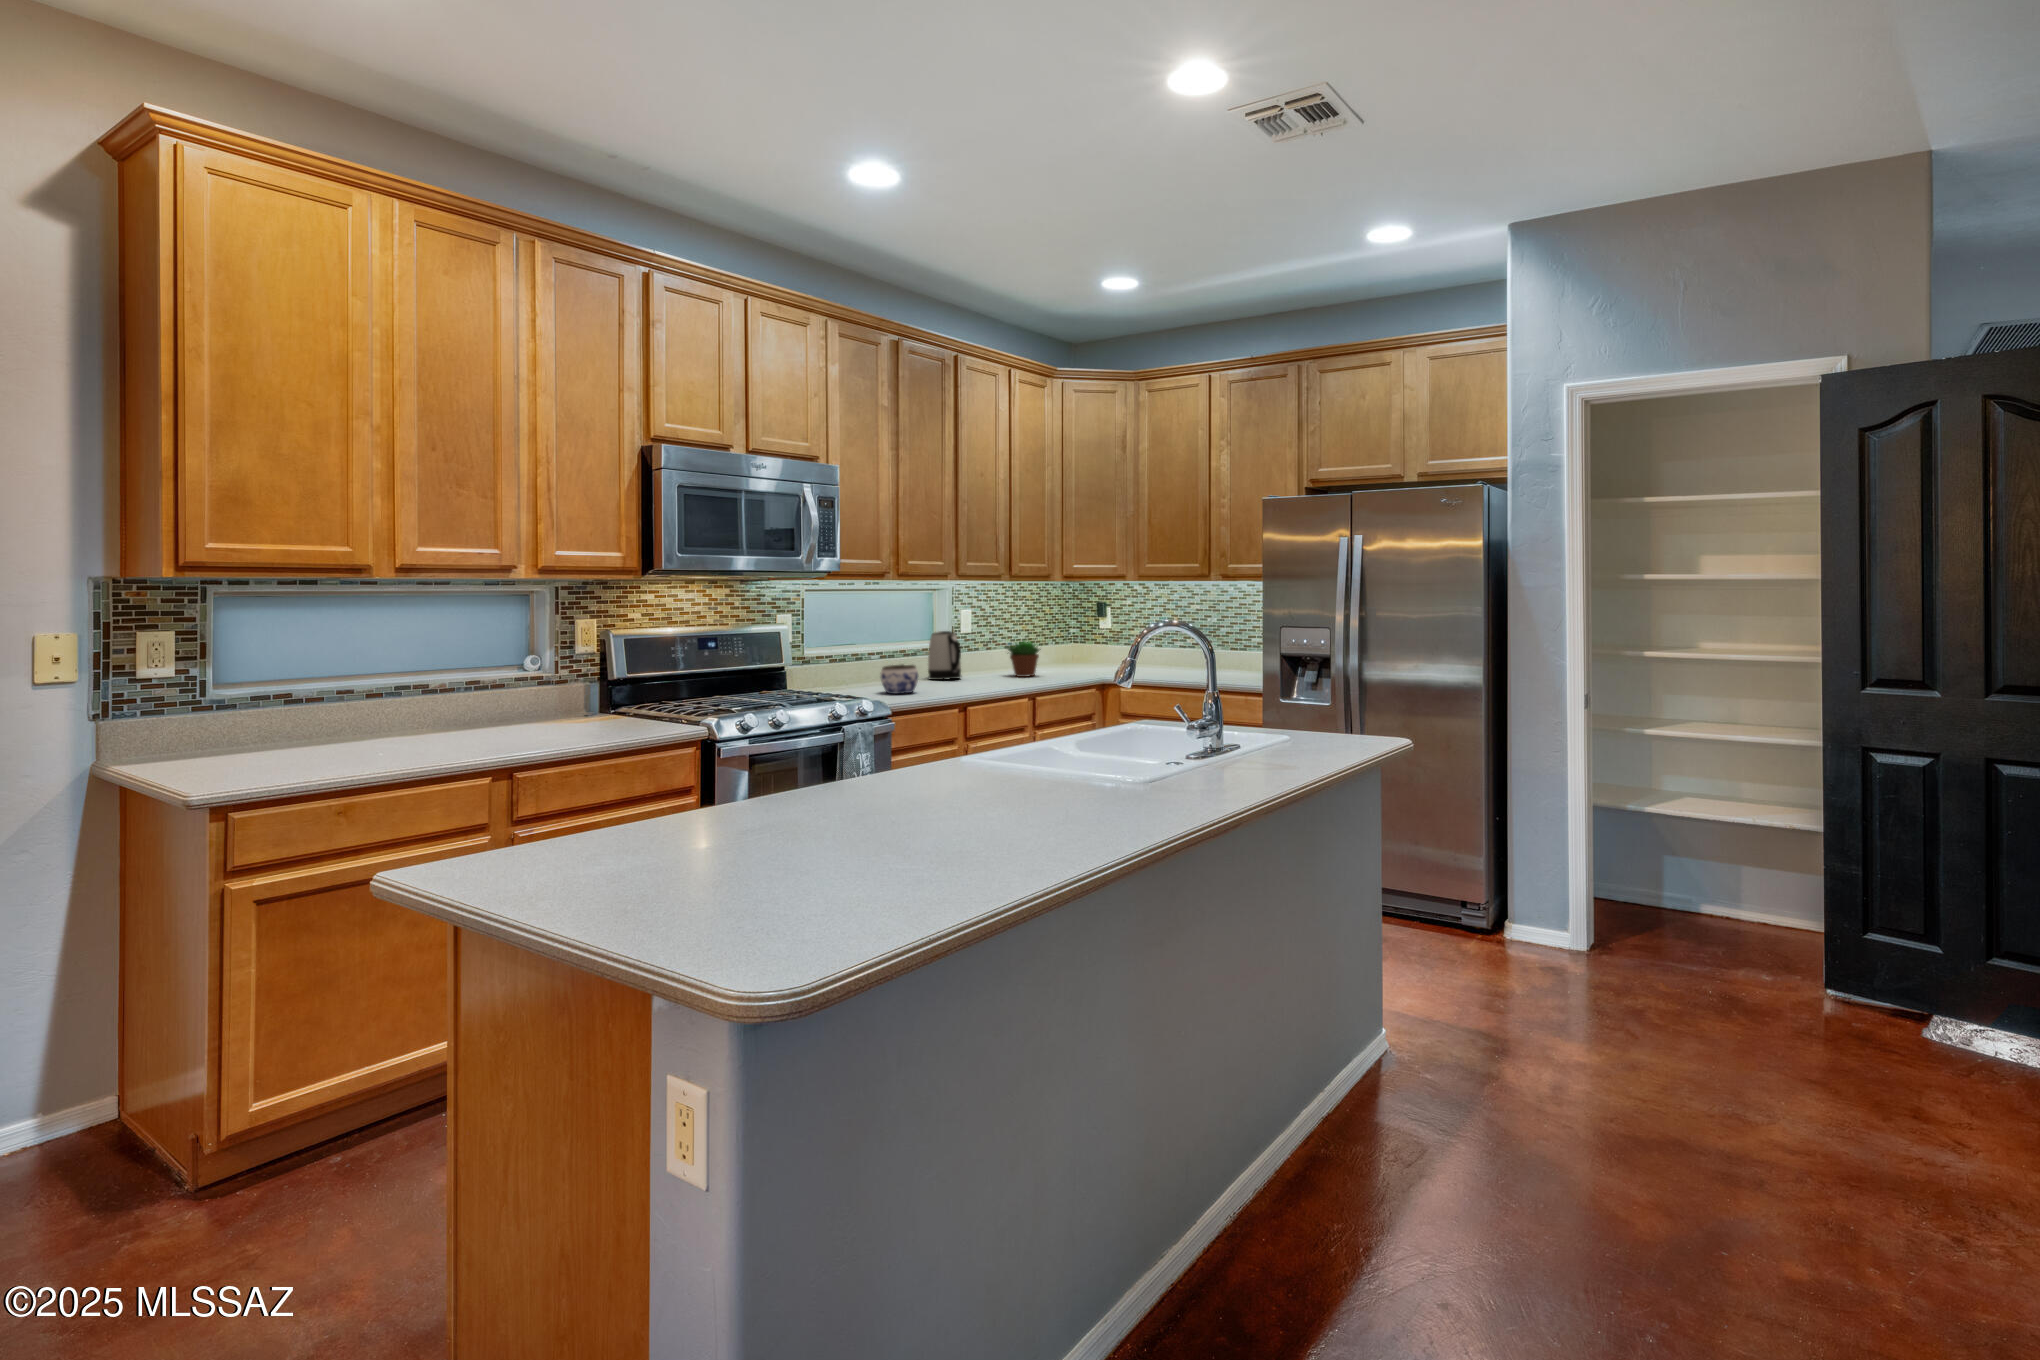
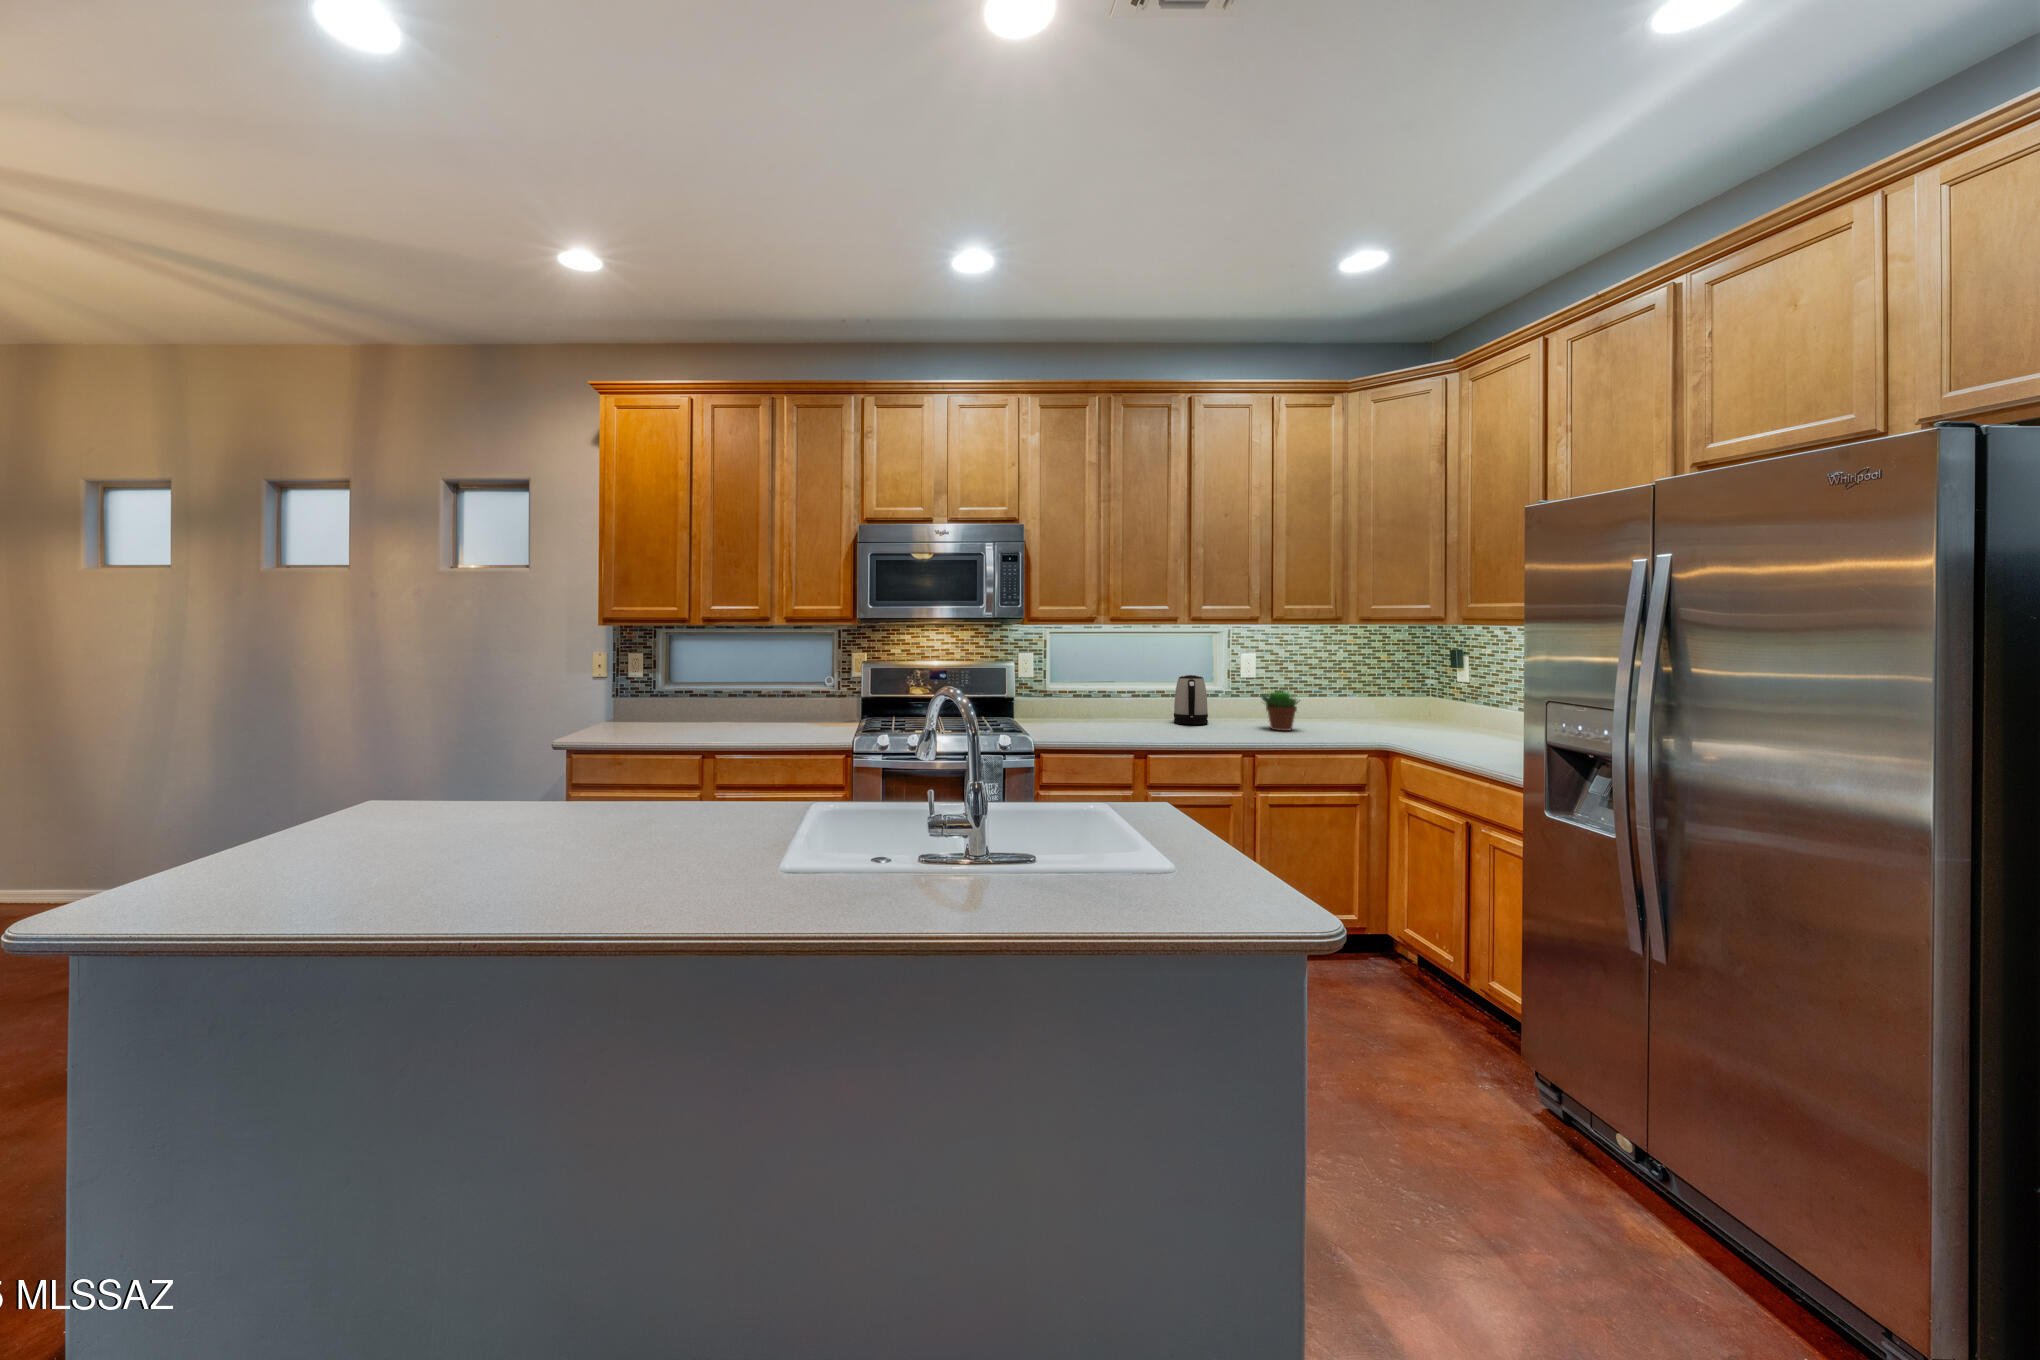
jar: present [880,665,919,694] -> none [1072,706,1108,733]

